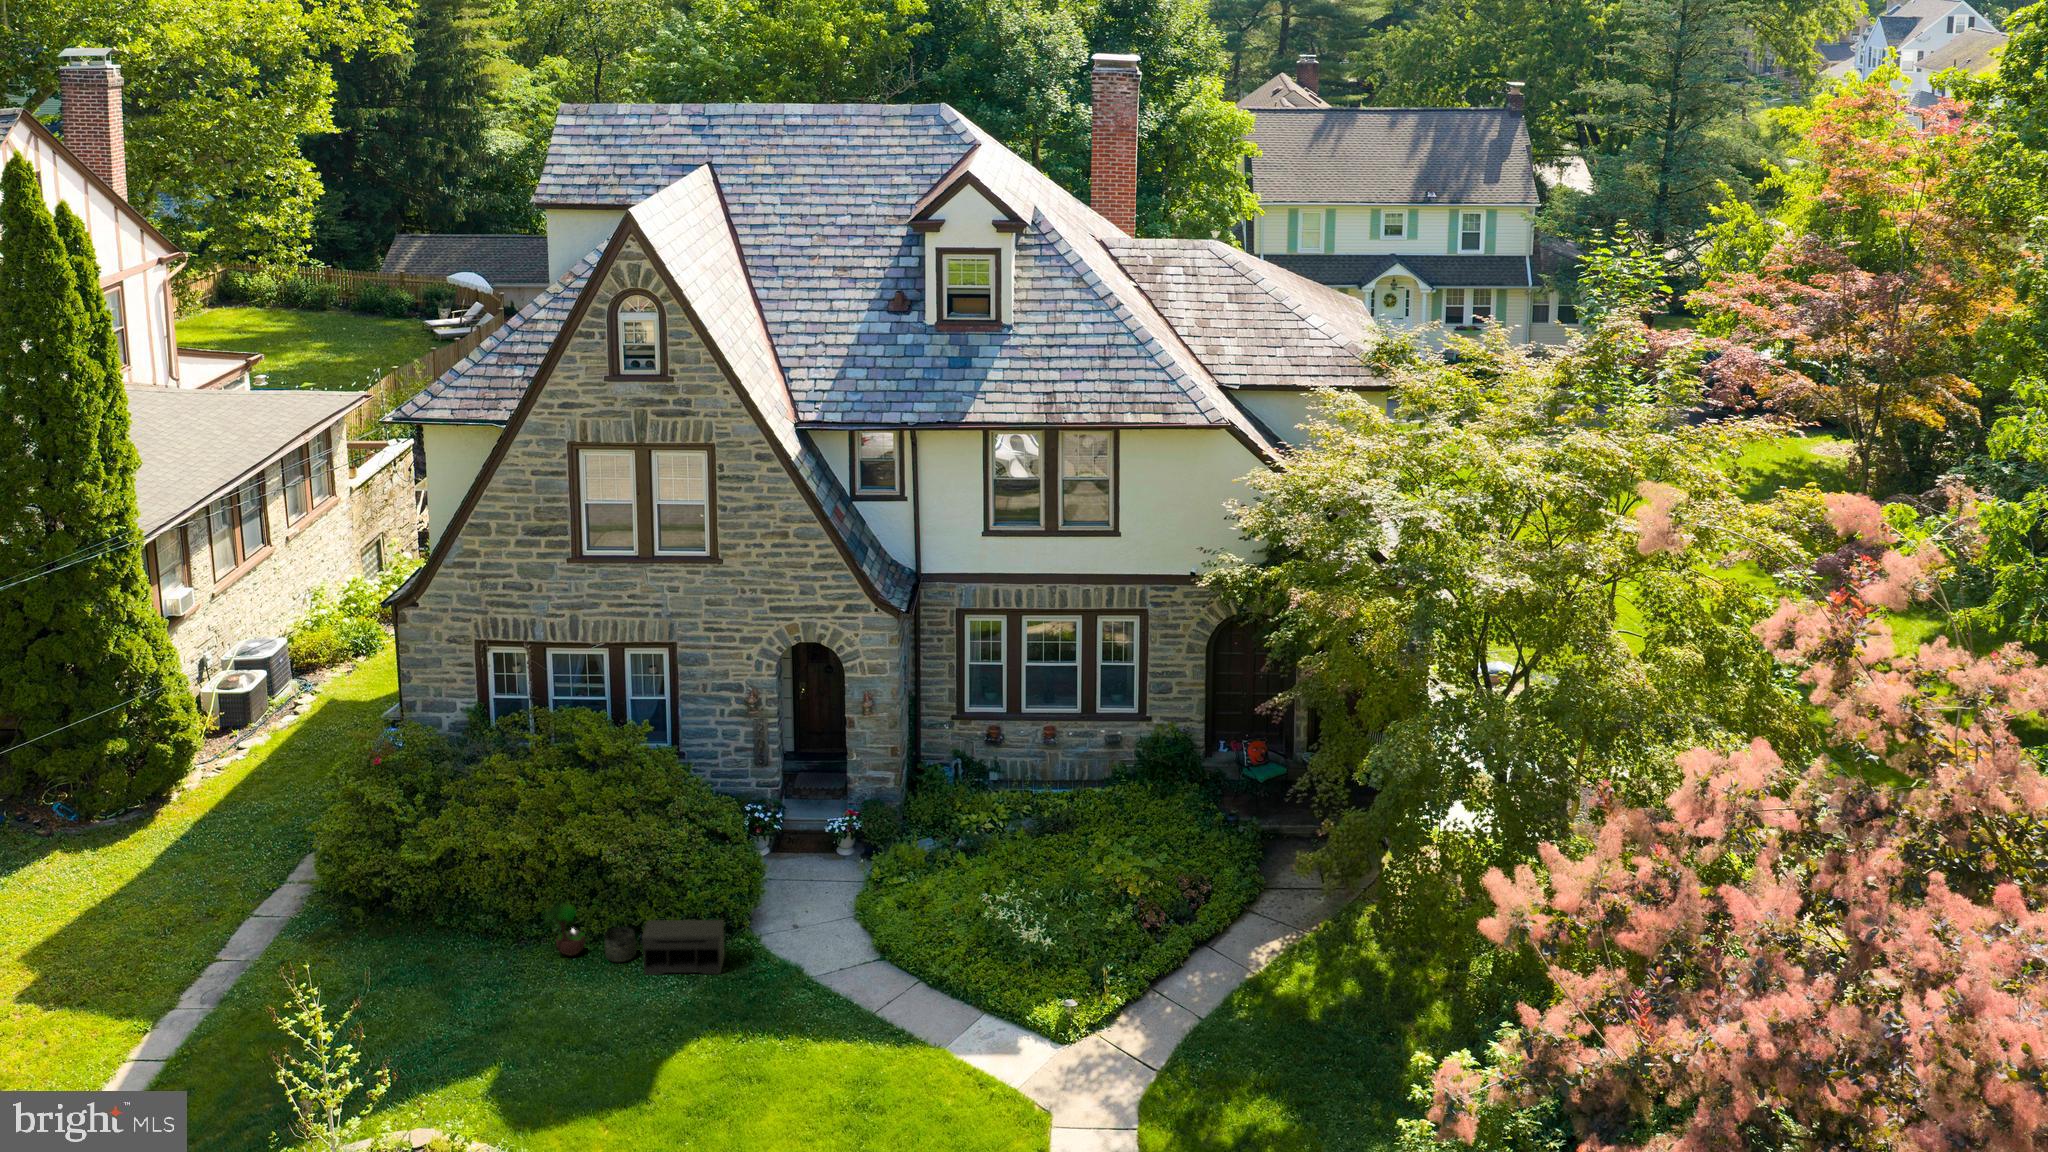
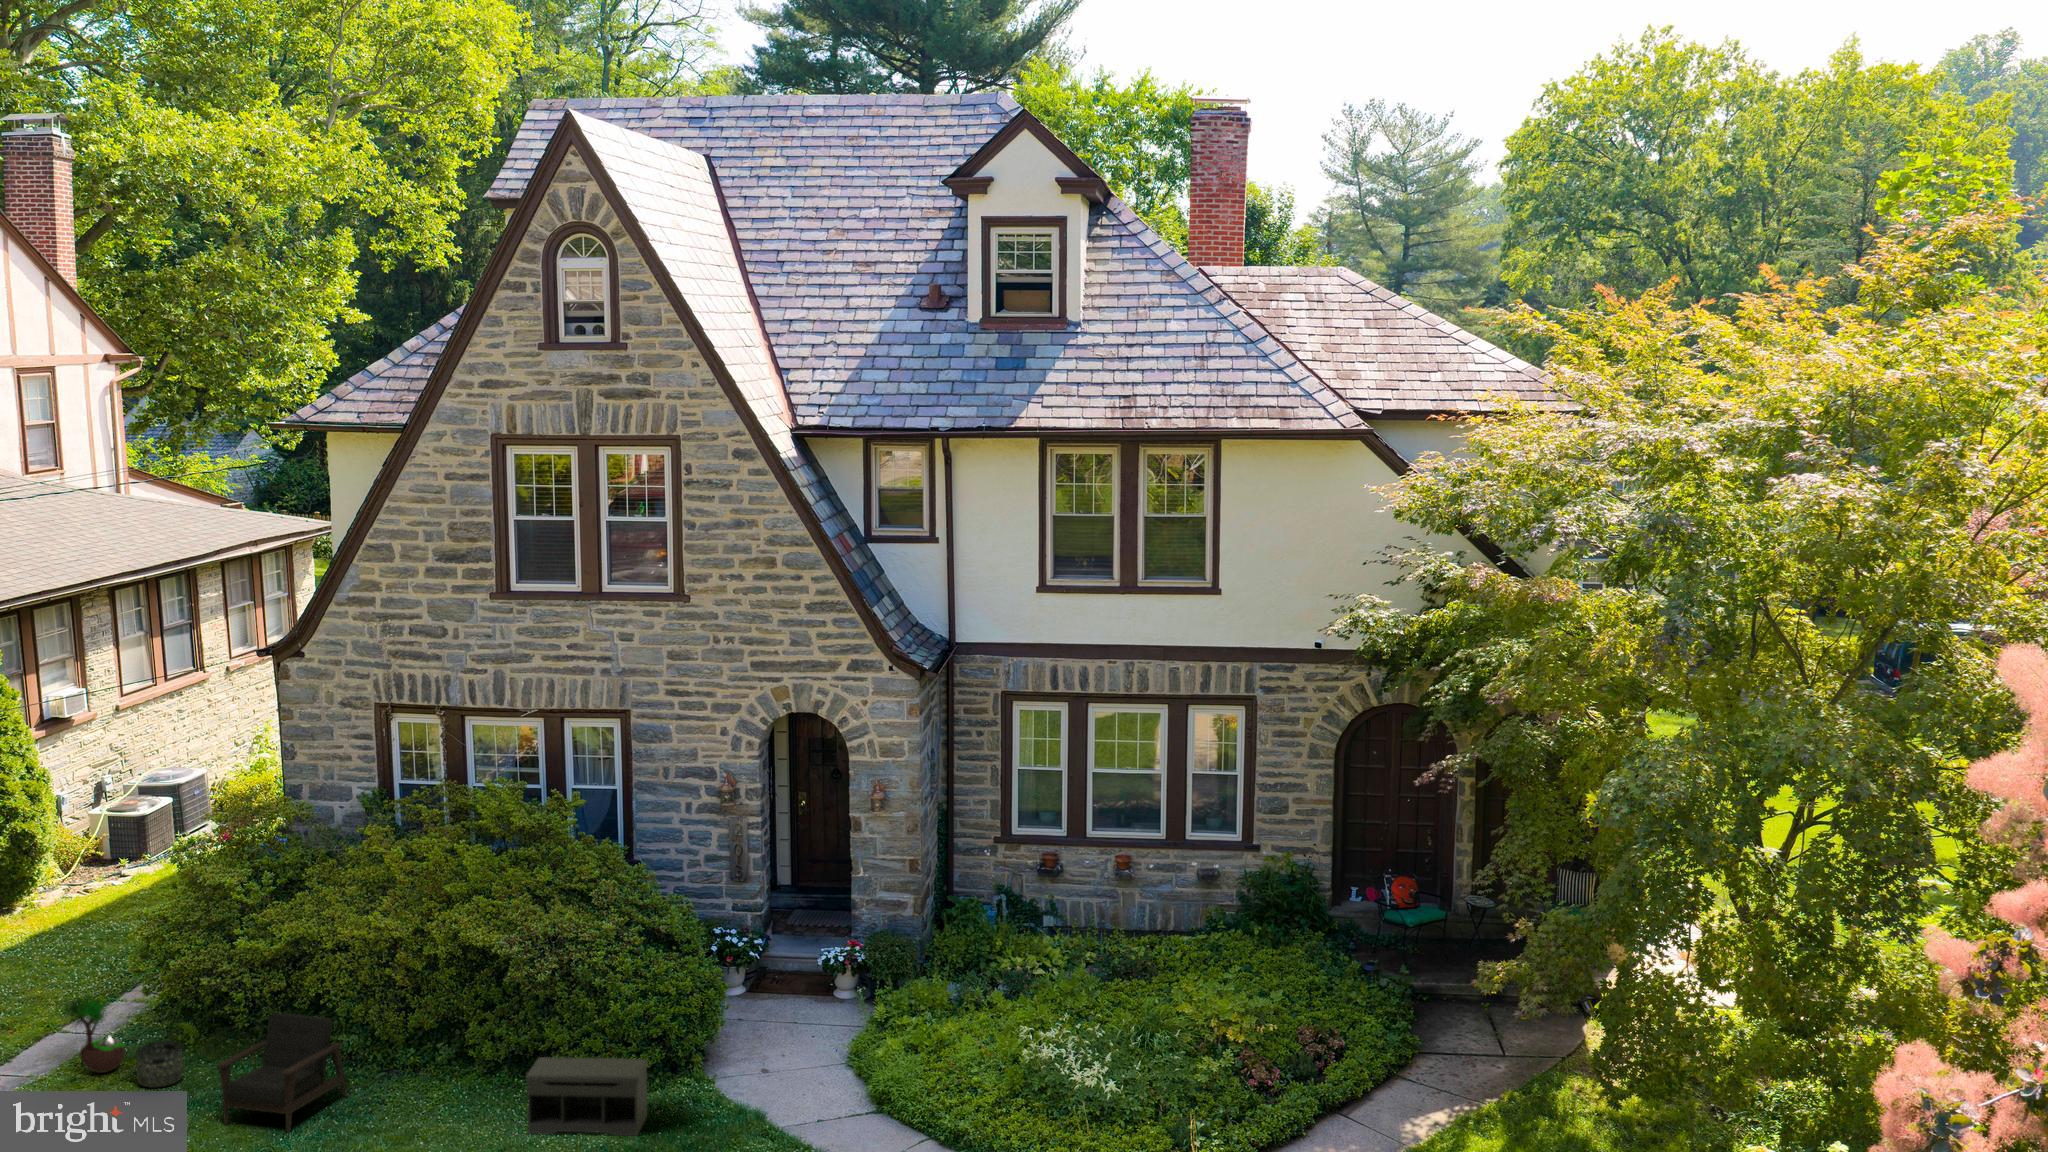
armchair: none [423,892,511,979] -> present [217,1013,348,1132]
potted tree: present [544,902,585,956] -> present [60,990,125,1073]
basket: present [605,927,636,962] -> present [136,1041,183,1088]

